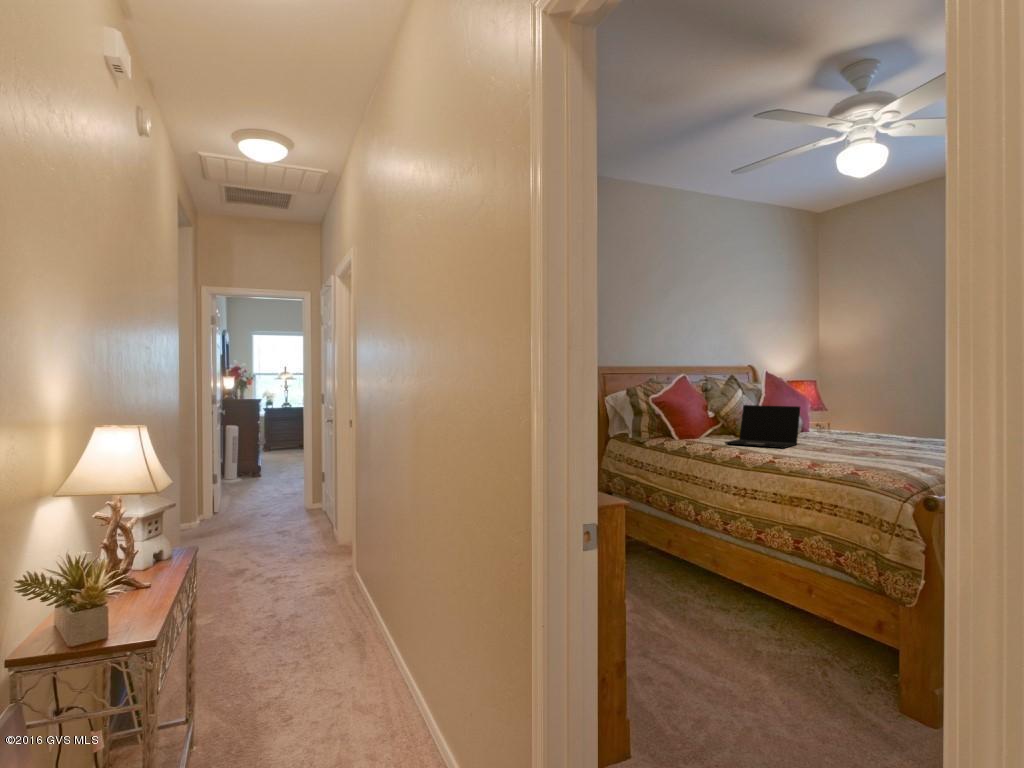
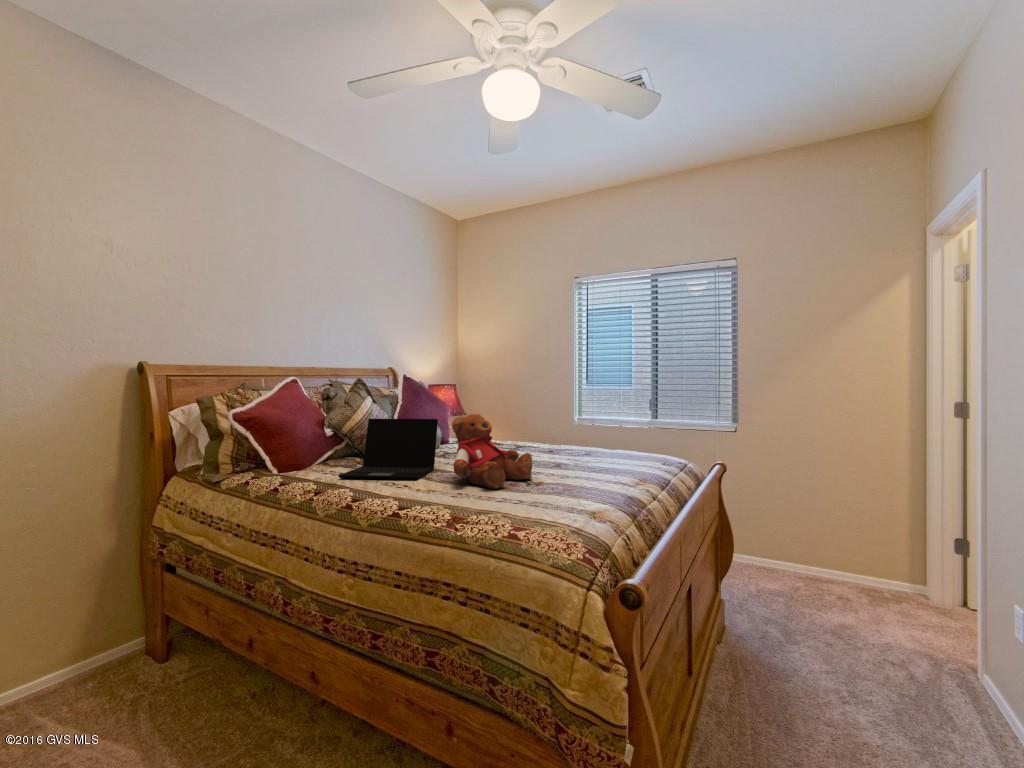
teddy bear: none [813,402,884,455] -> present [452,414,532,489]

